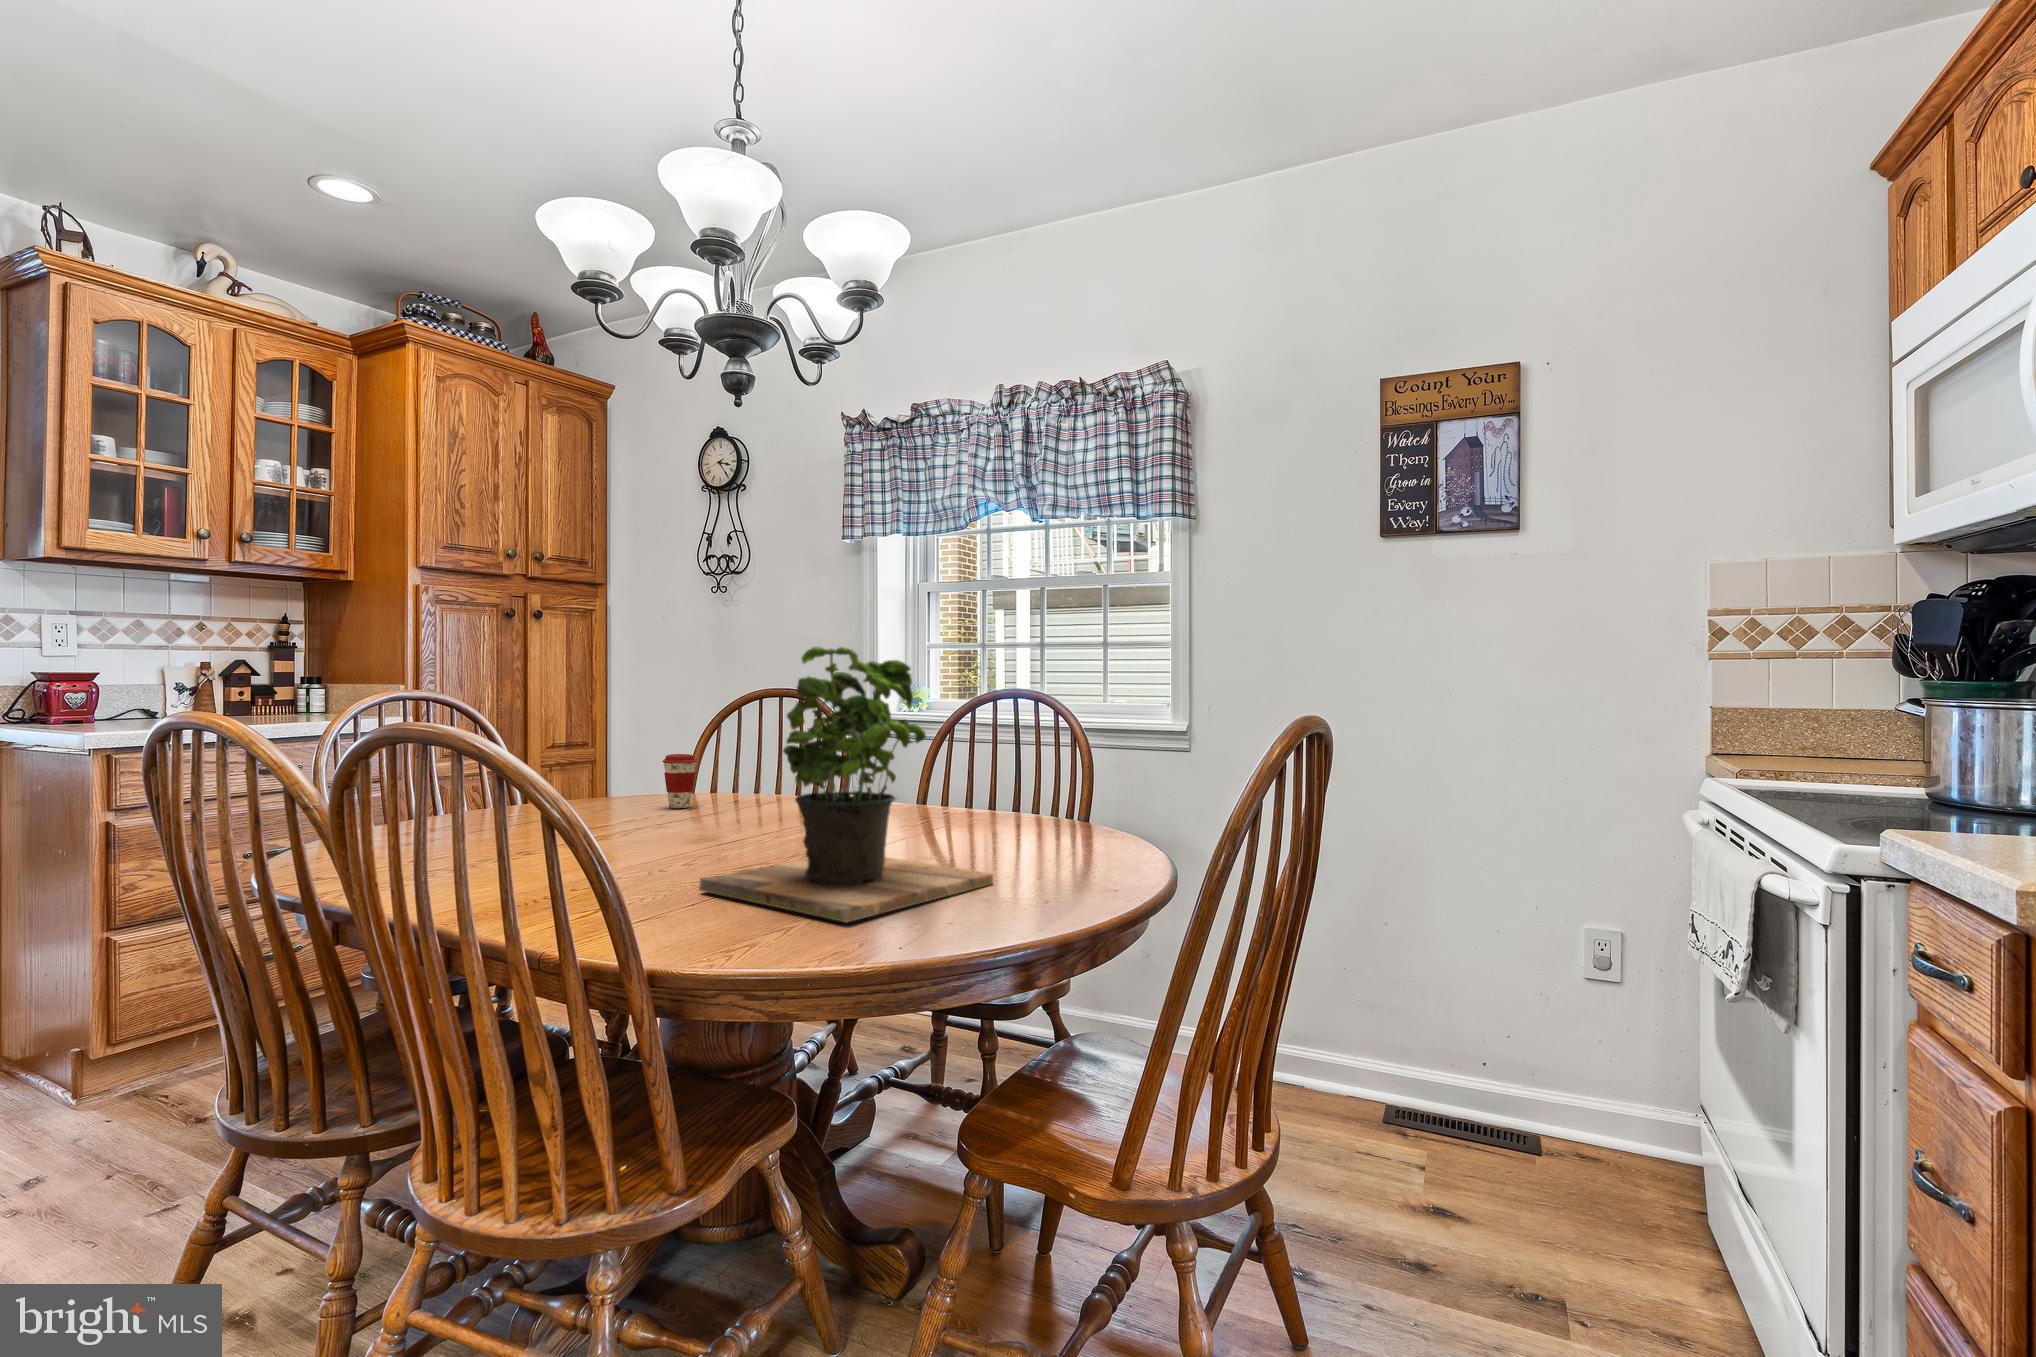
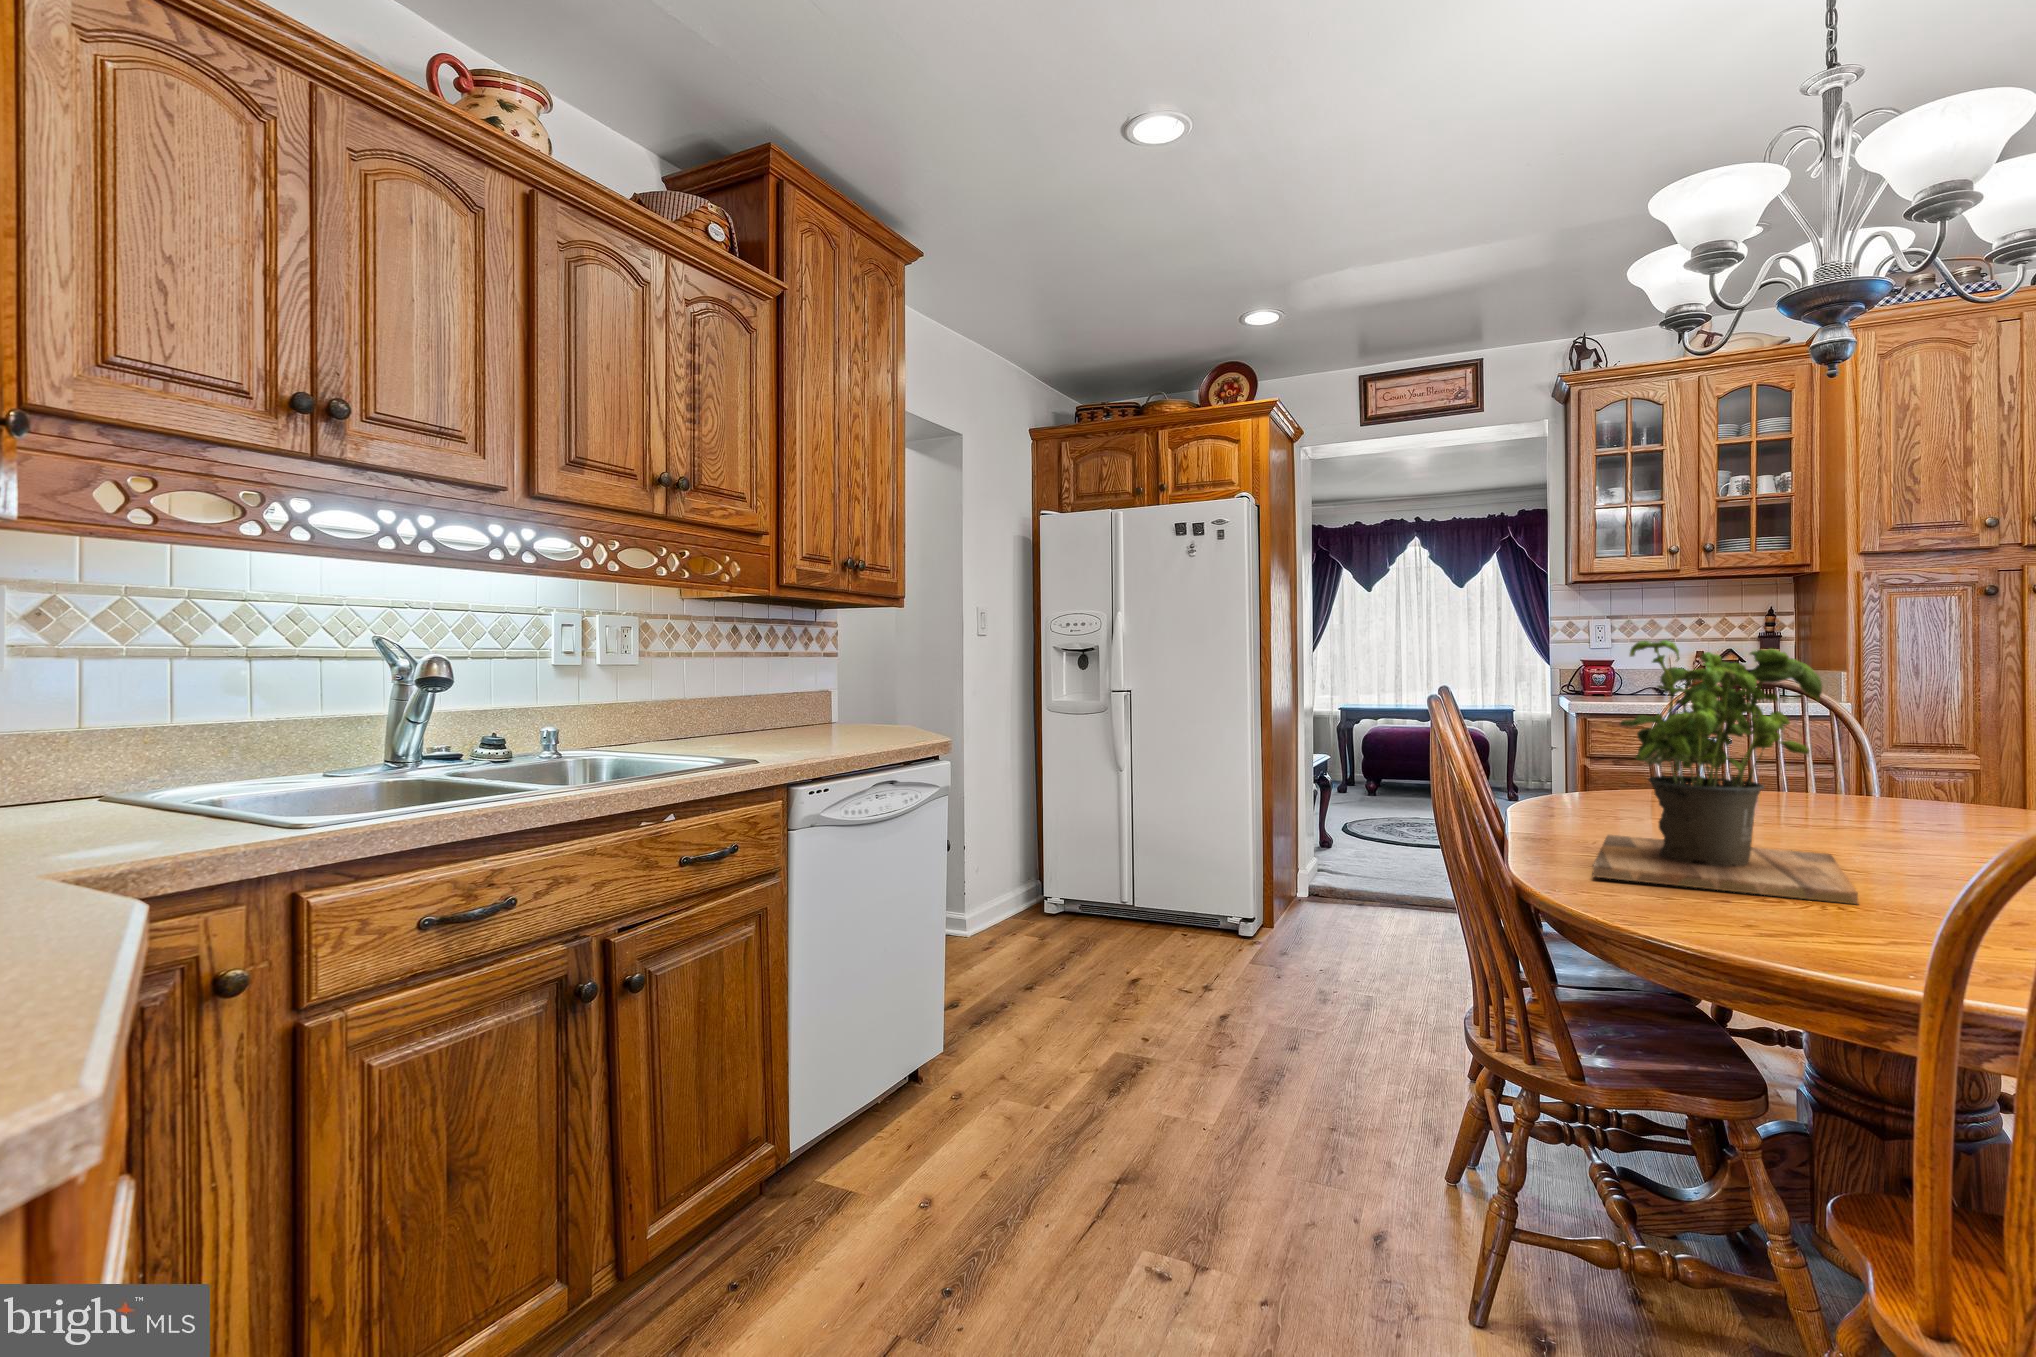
coffee cup: present [663,754,697,808] -> none [1883,748,1932,807]

